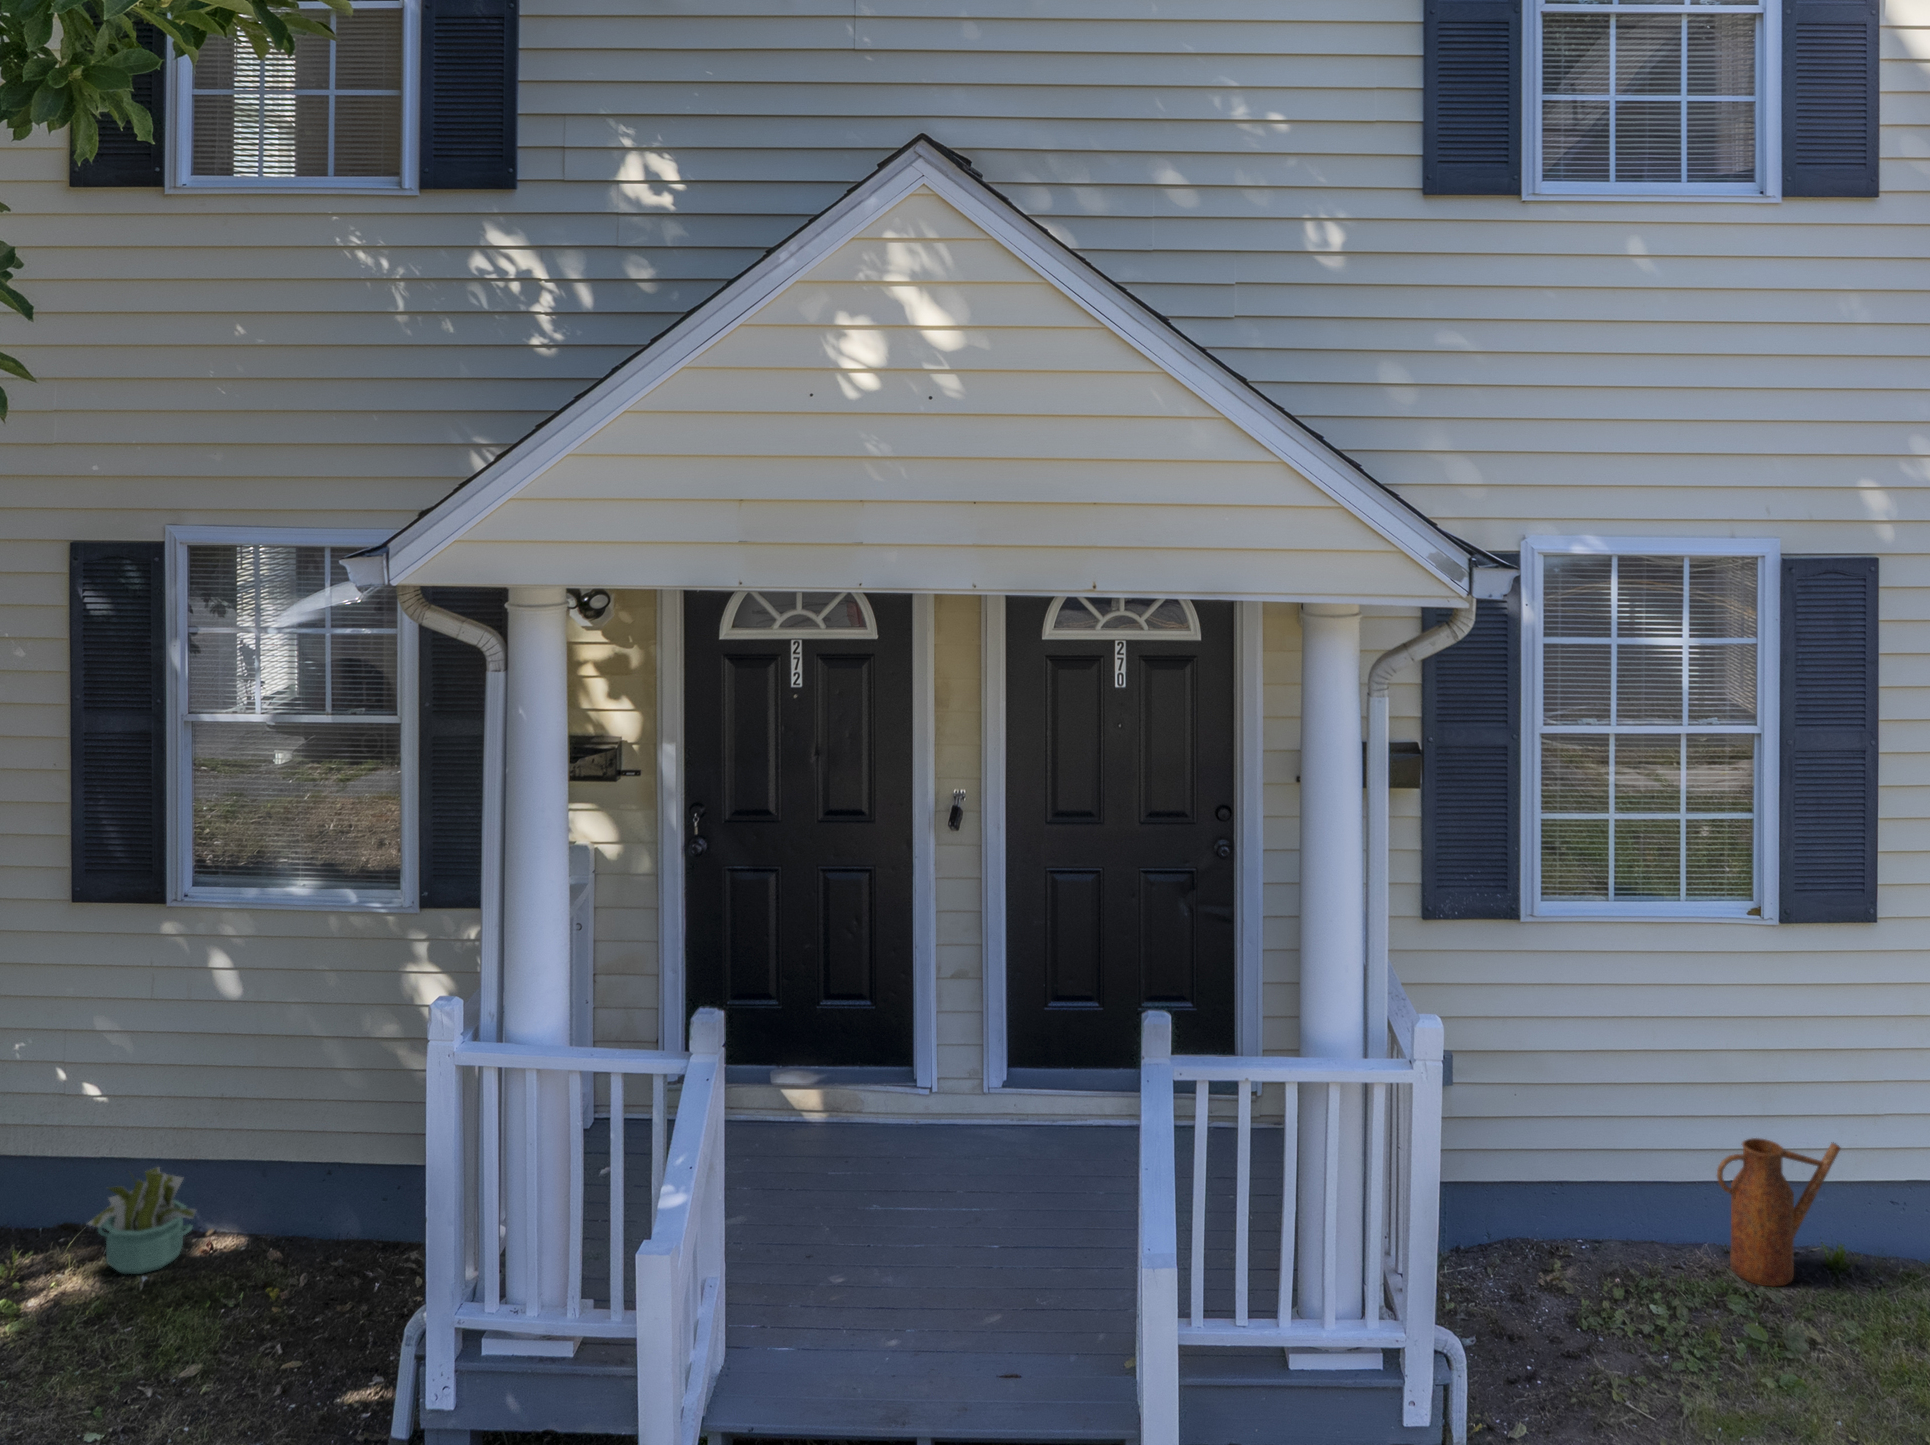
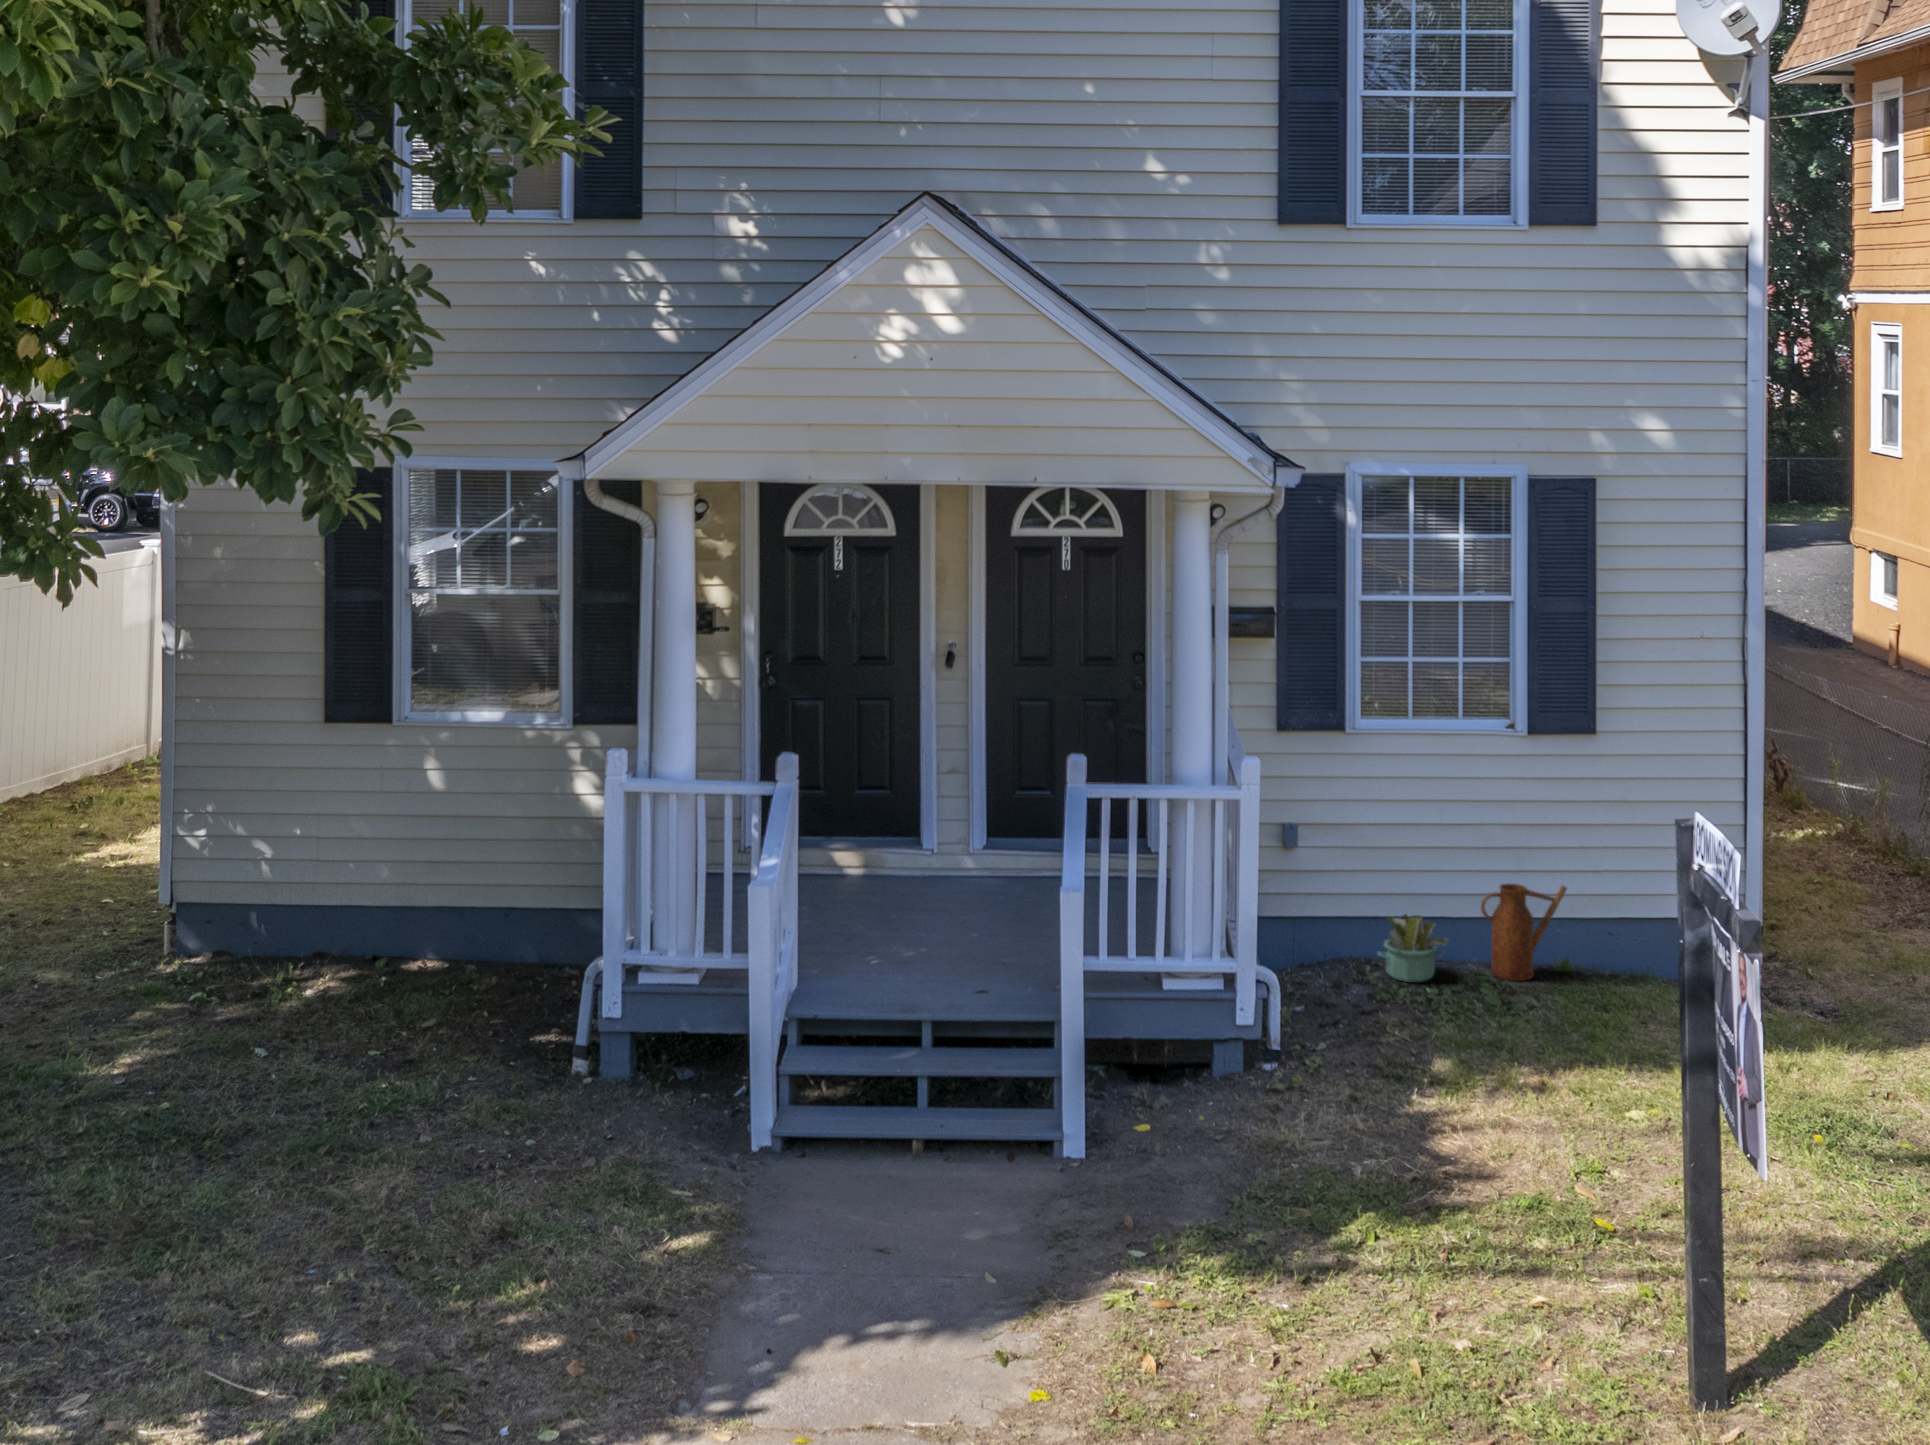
decorative plant: present [88,1167,196,1274] -> present [1378,914,1448,982]

